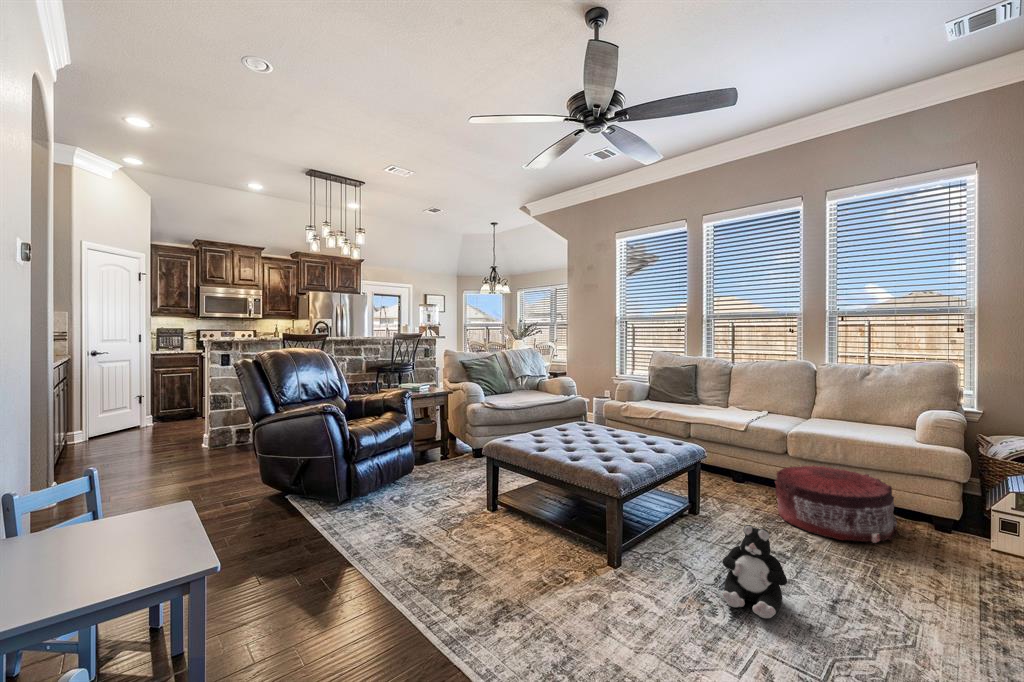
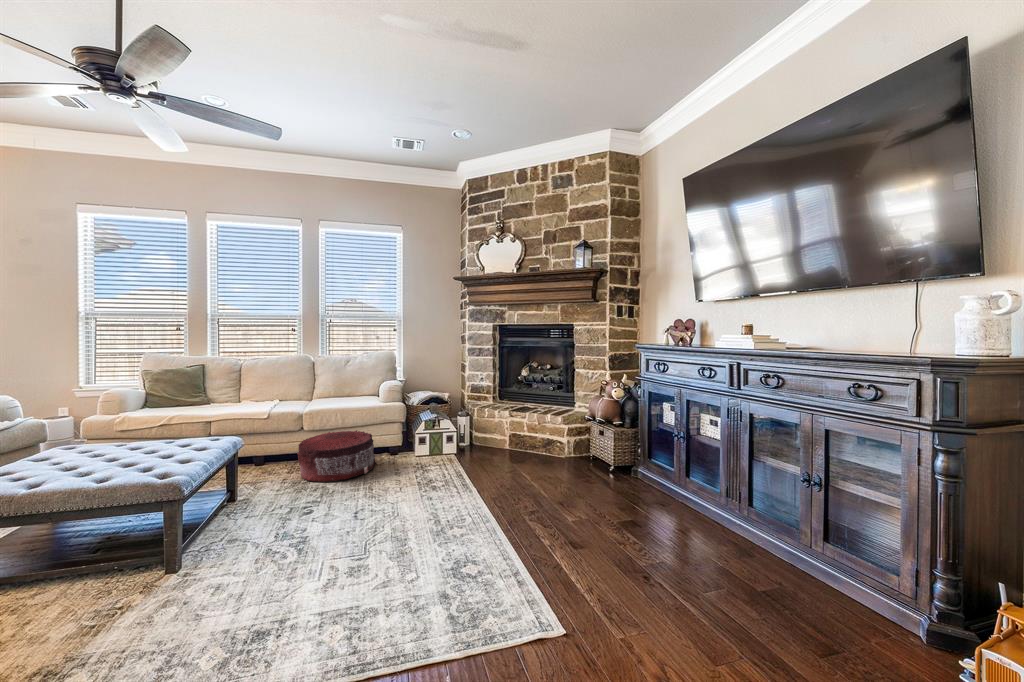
plush toy: present [723,525,787,618] -> none [283,480,331,546]

